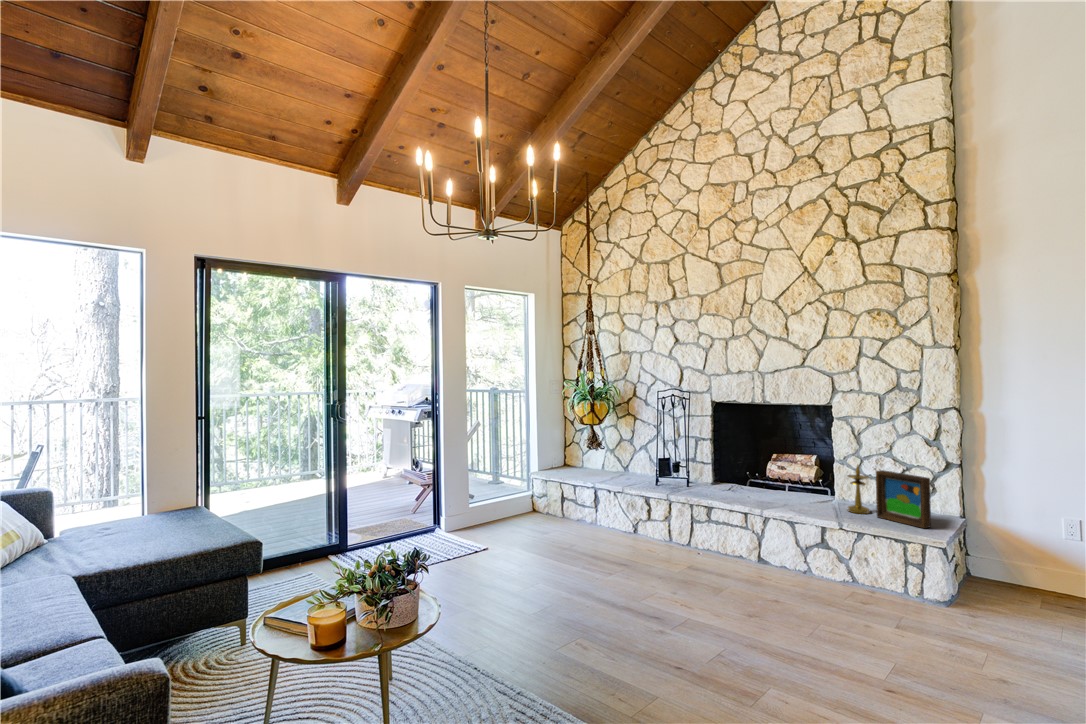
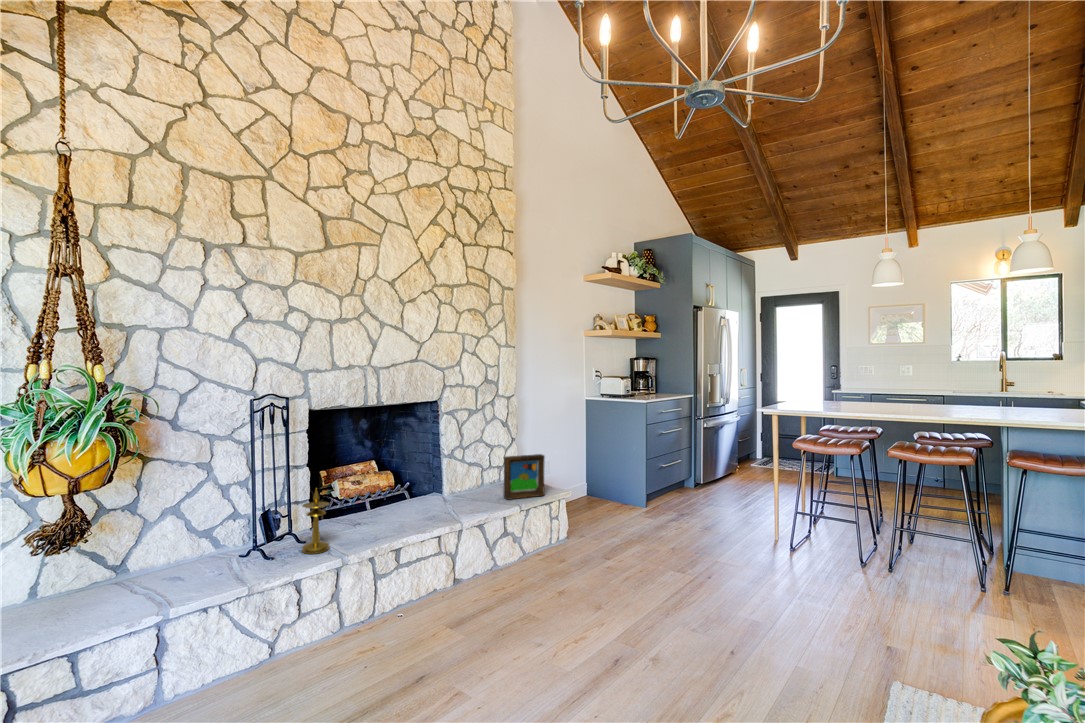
candlestick: present [847,465,869,514] -> present [302,489,330,554]

